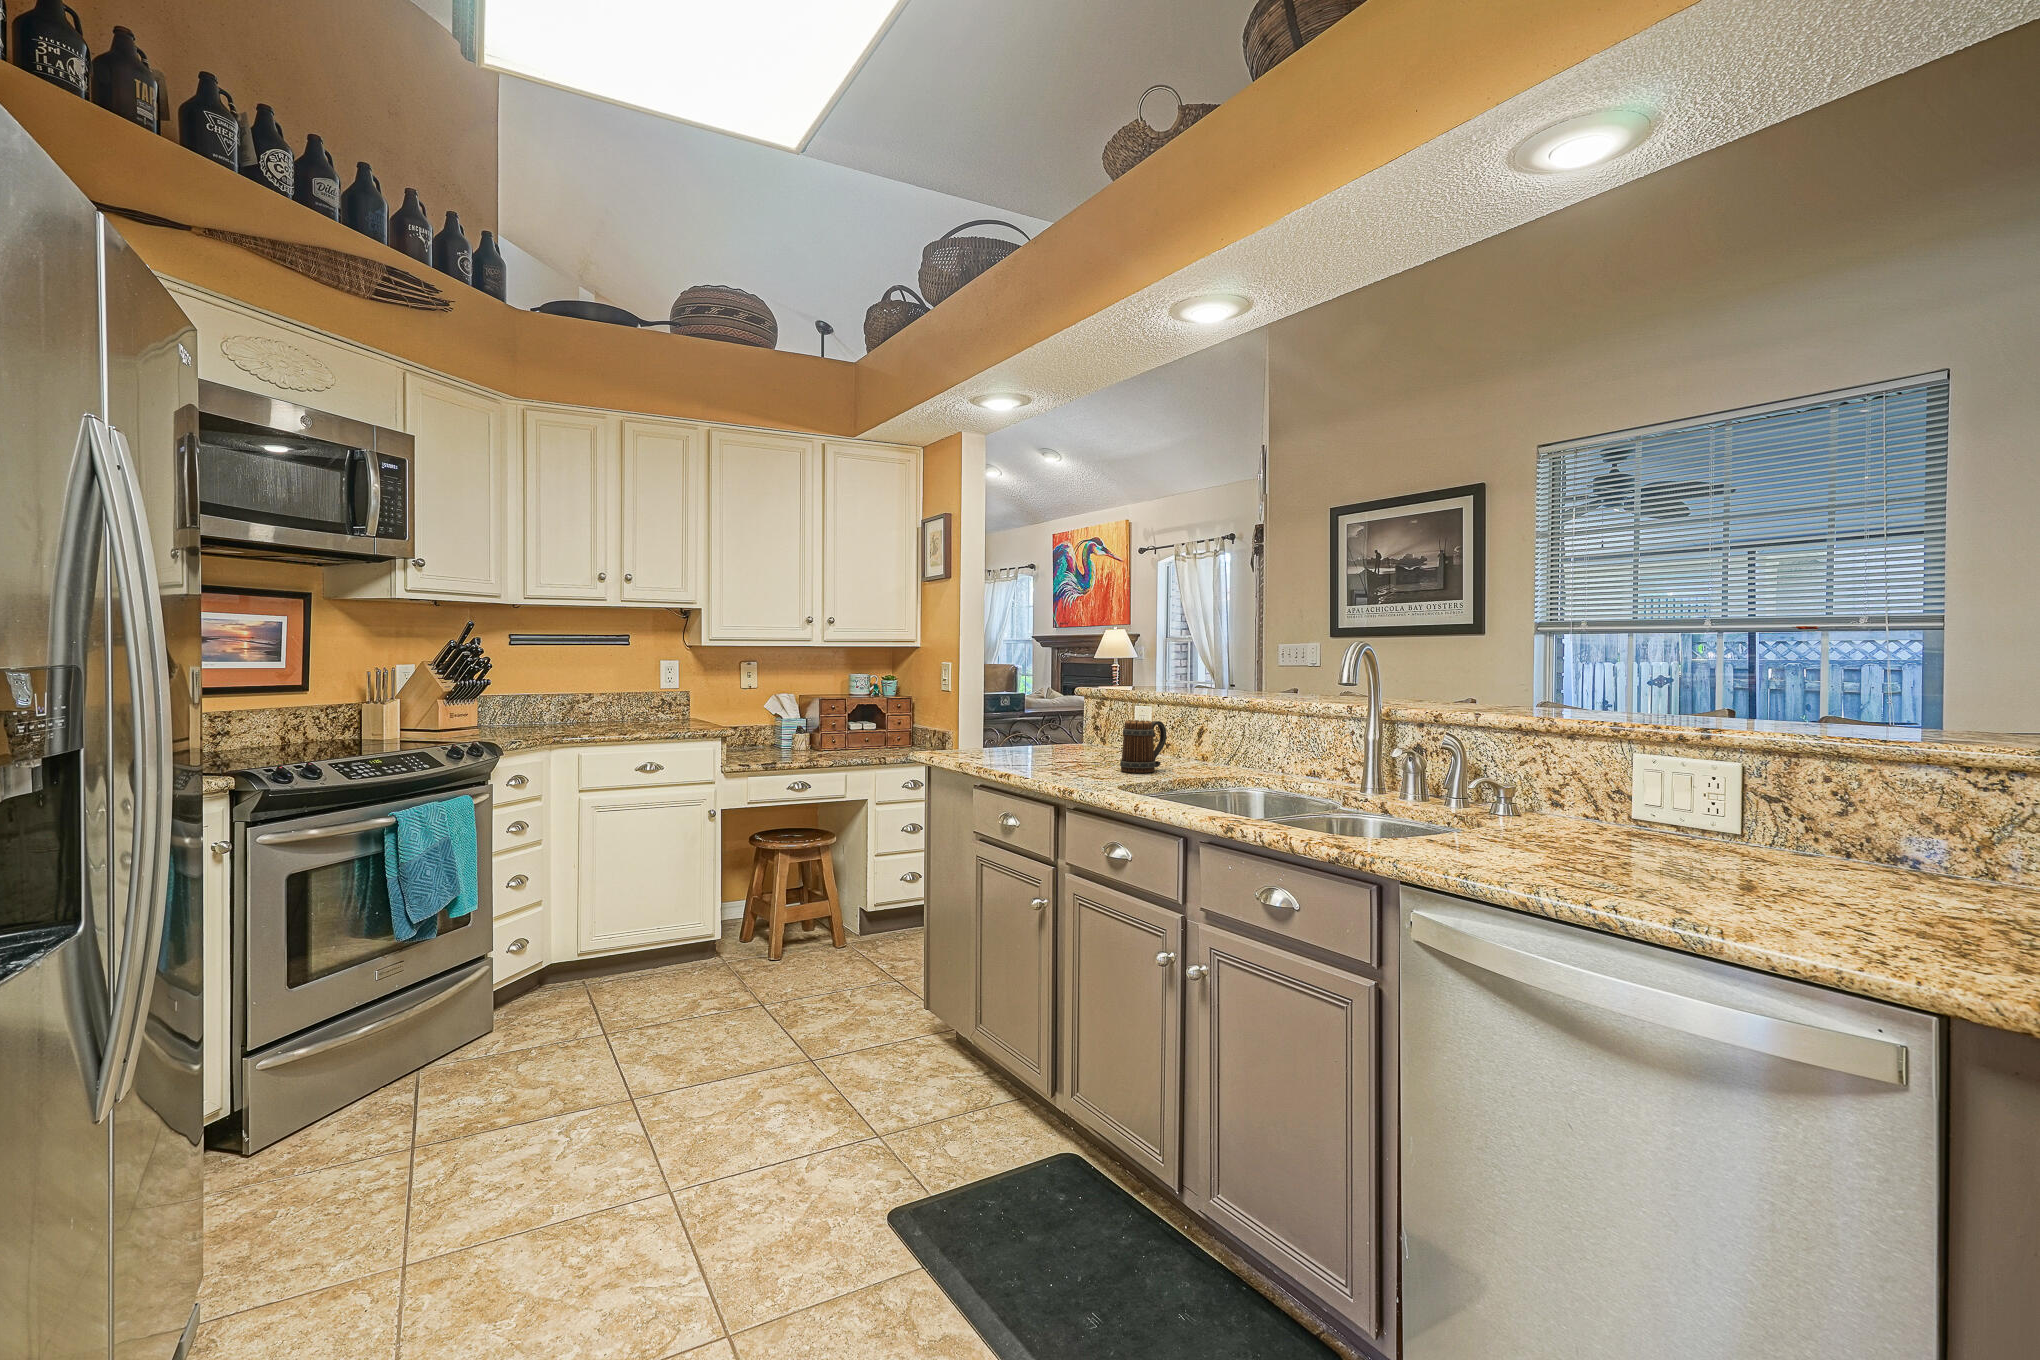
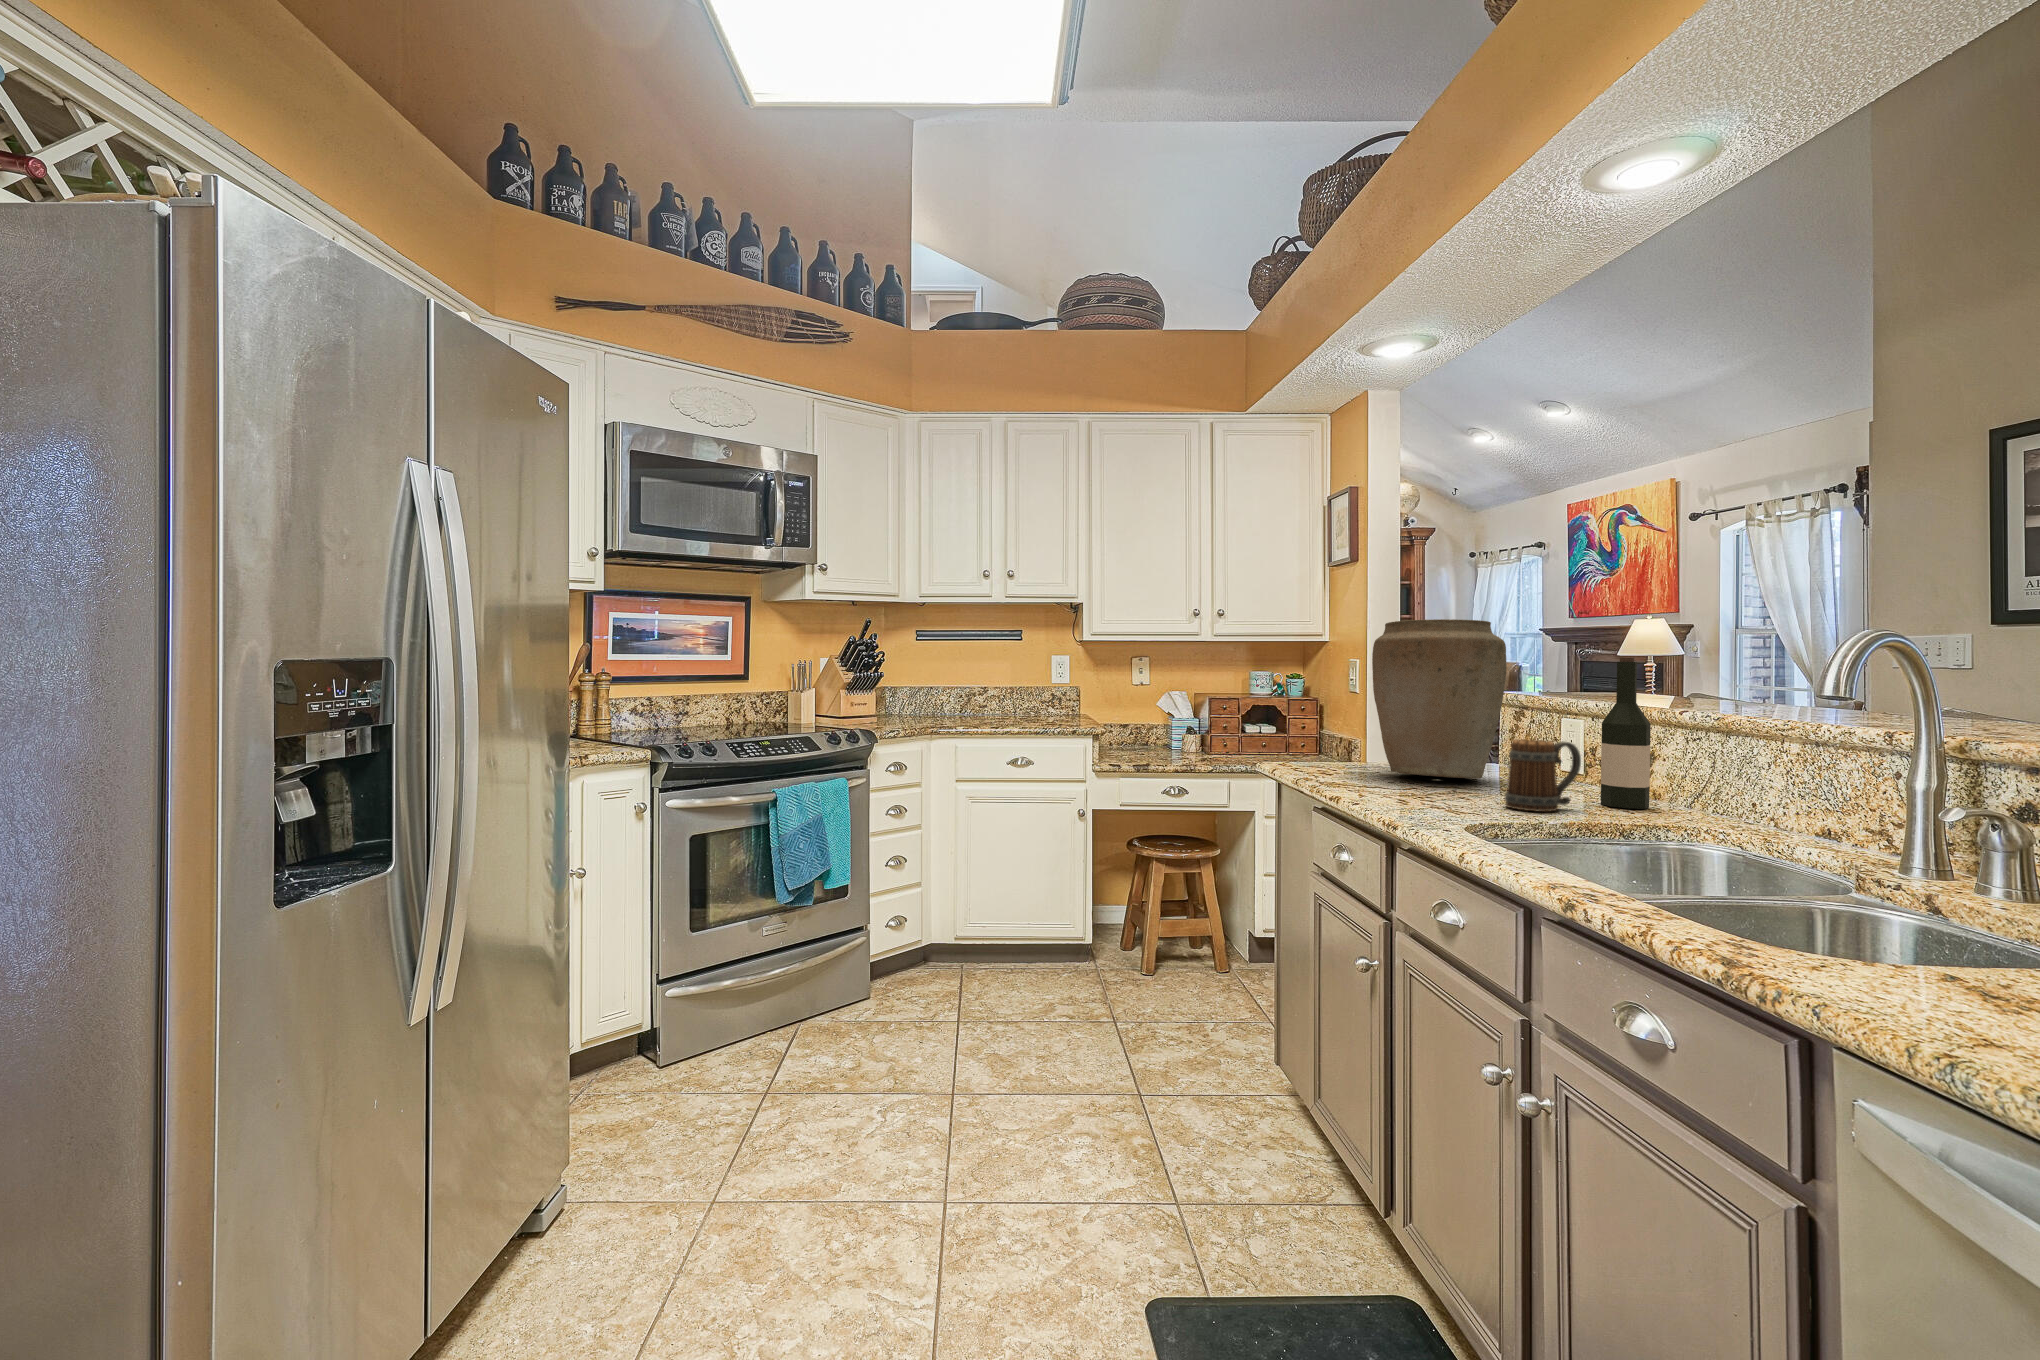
vase: none [1007,630,1102,753] -> present [1372,619,1506,779]
wine bottle: none [1173,660,1202,767] -> present [1601,658,1651,809]

